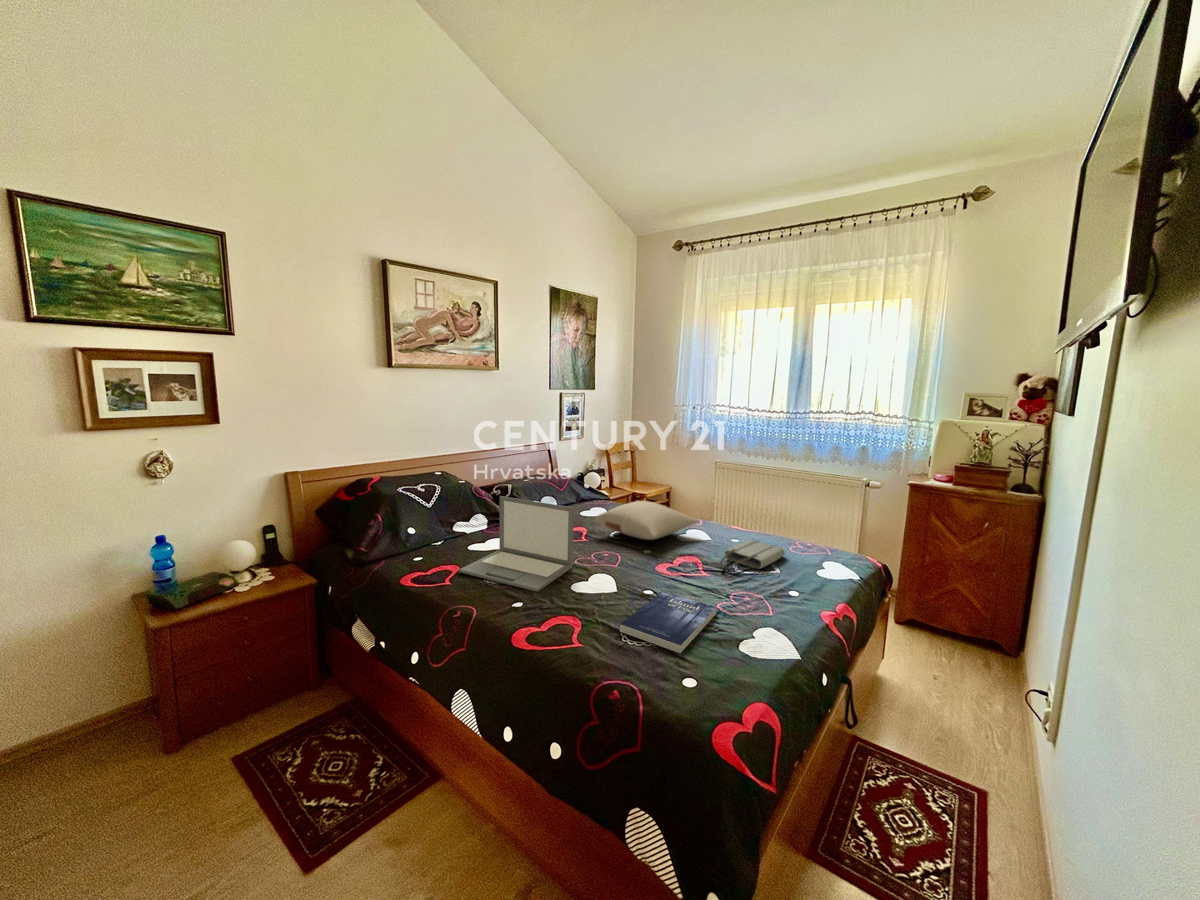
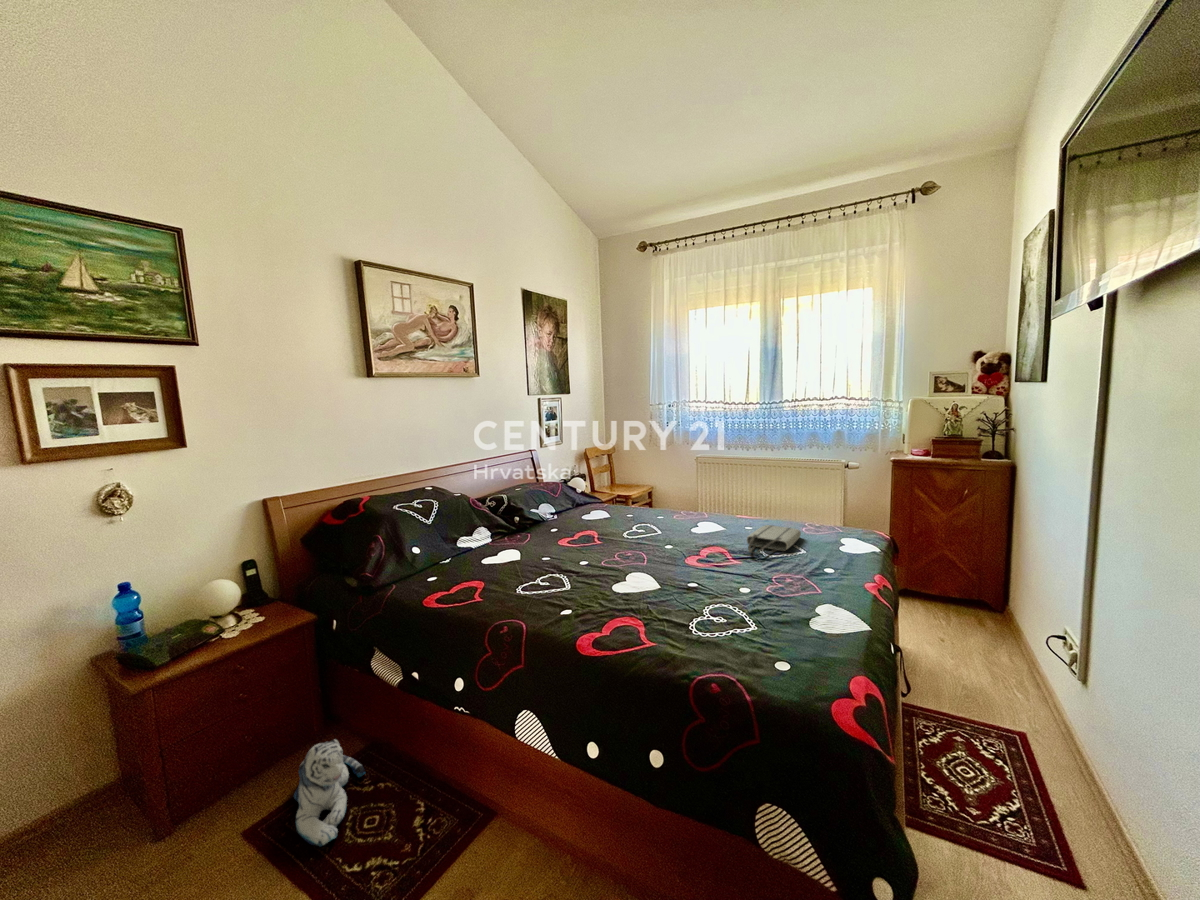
laptop: present [459,496,574,592] -> none [485,503,602,597]
pillow: present [594,501,699,540] -> none [605,498,709,535]
book: present [619,591,717,653] -> none [686,581,769,637]
plush toy: none [273,690,341,780] -> present [293,740,365,847]

